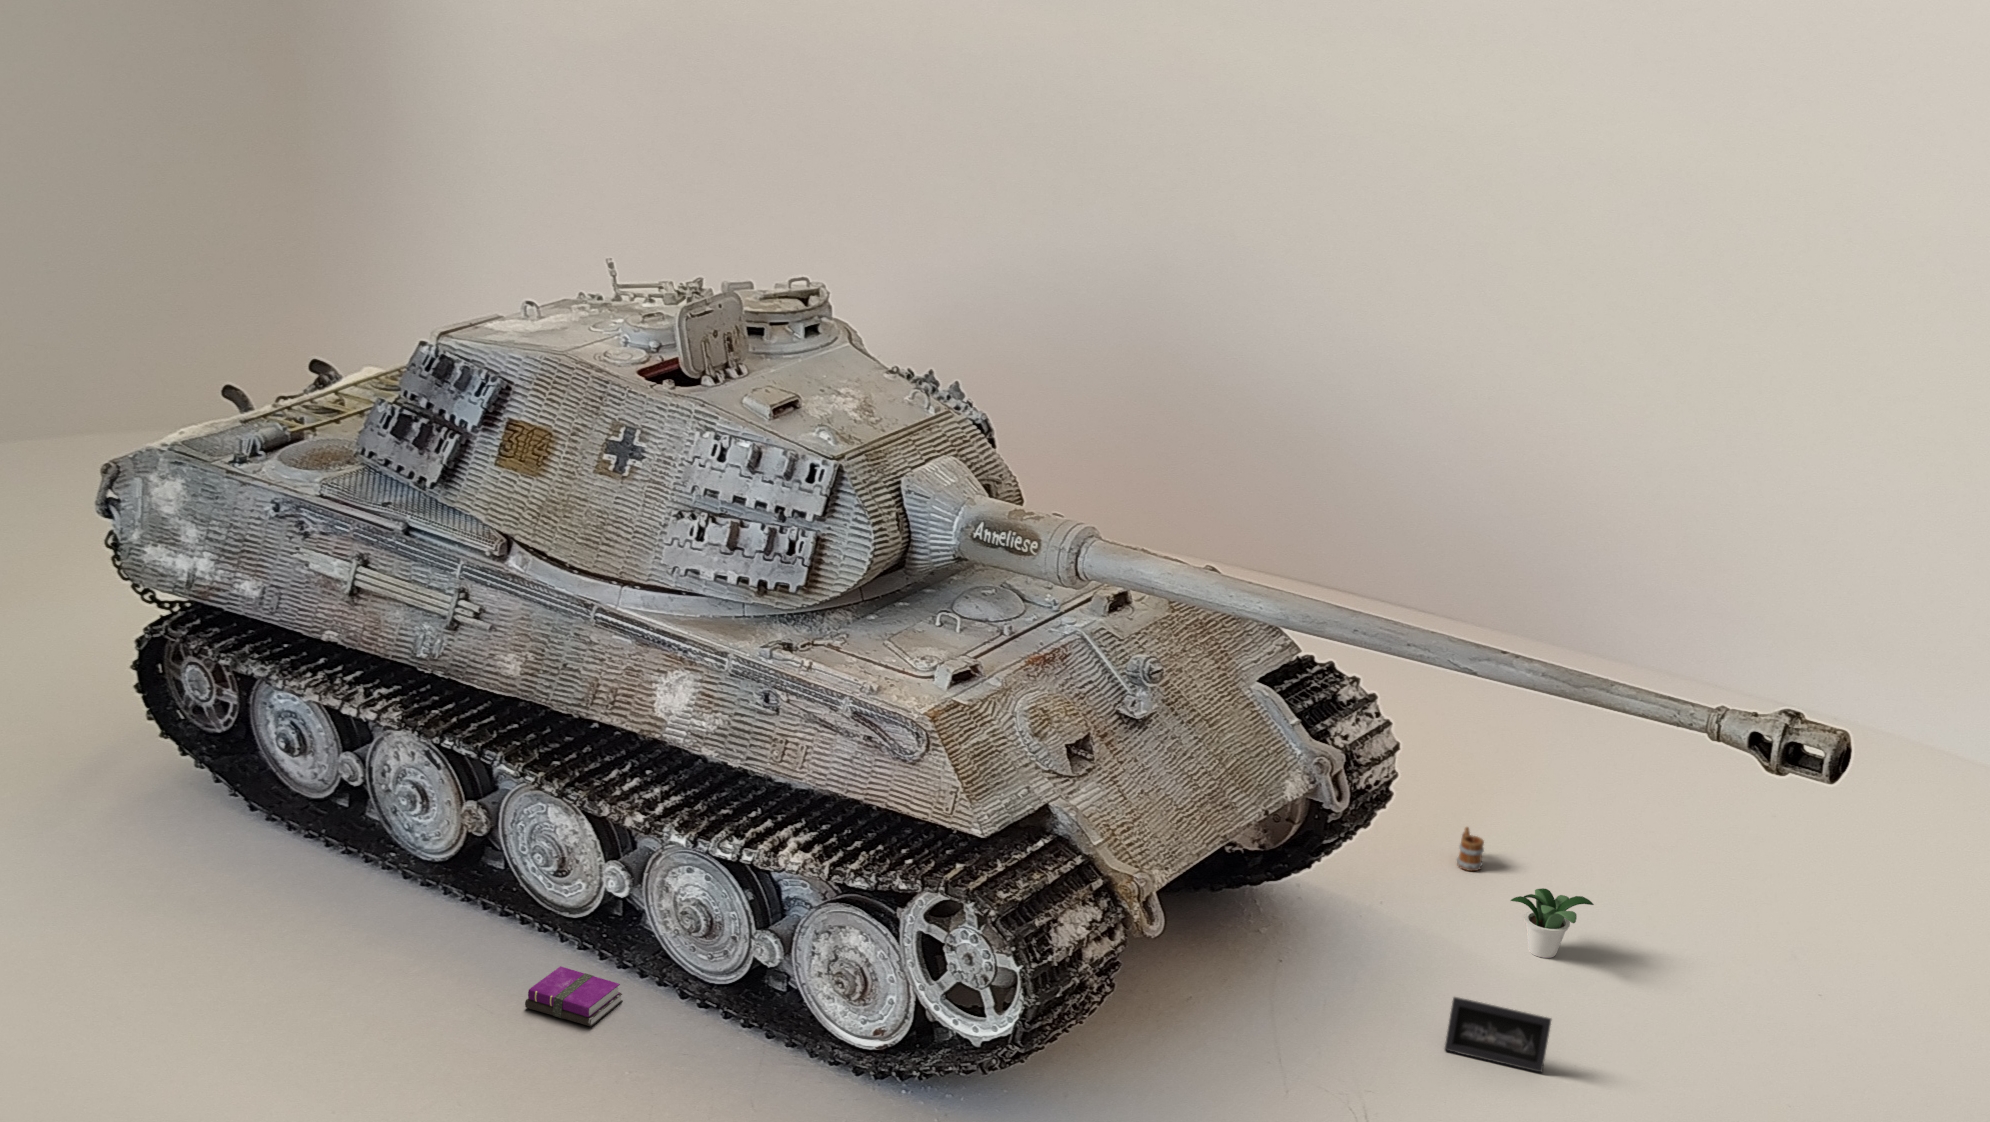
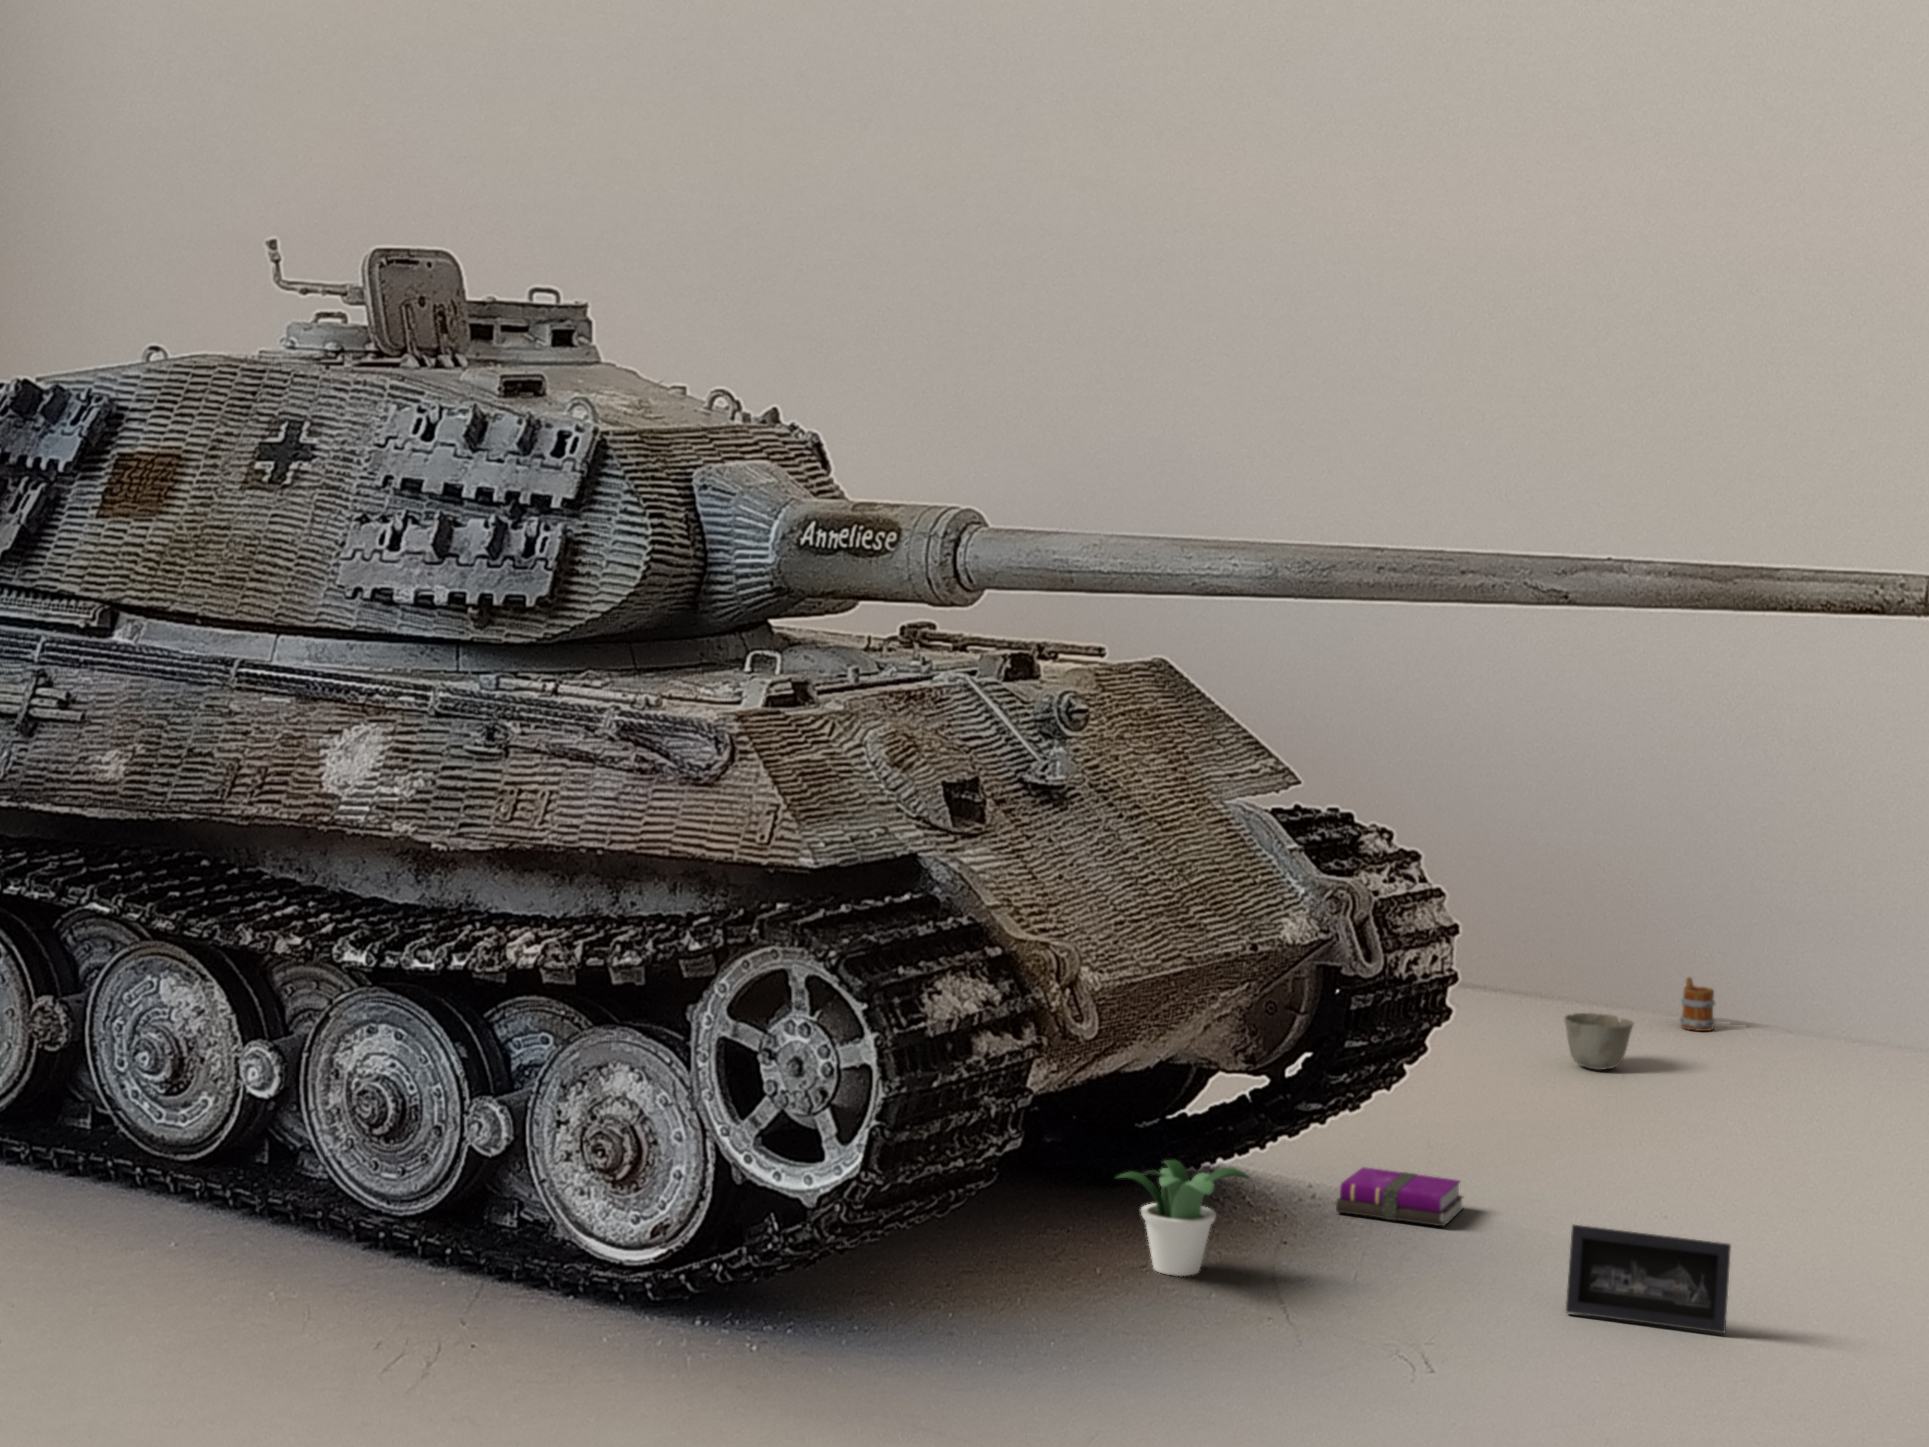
ceramic bowl: none [1459,732,1503,772] -> present [1564,1013,1633,1070]
mug: present [1457,827,1484,871] -> present [1680,977,1715,1031]
potted plant: present [1511,888,1594,958] -> present [1117,1160,1250,1276]
notebook: present [525,966,623,1027] -> present [1336,1167,1463,1226]

